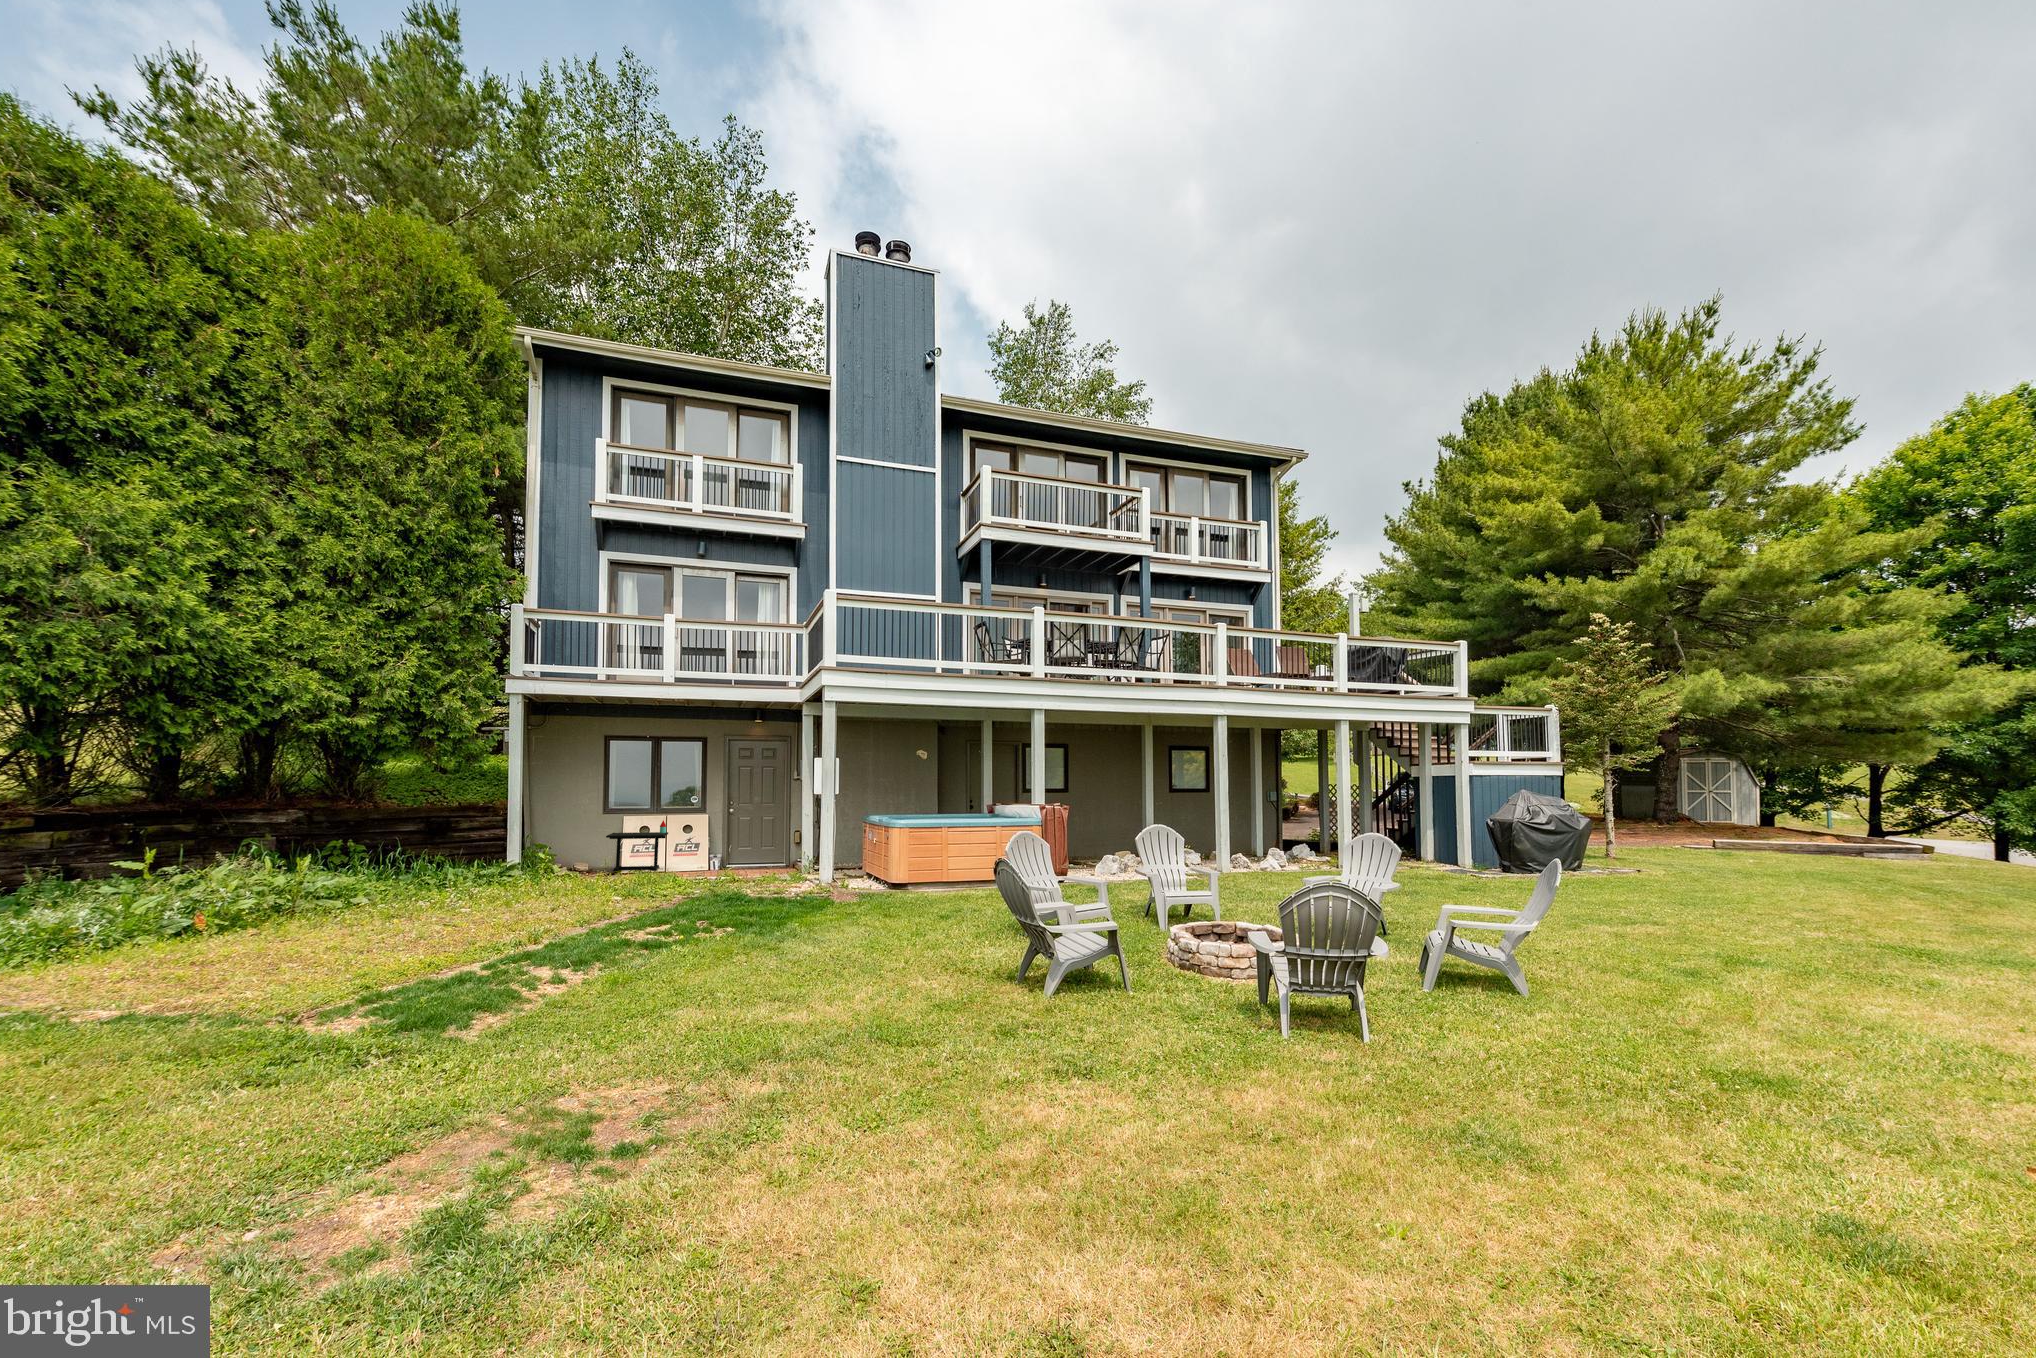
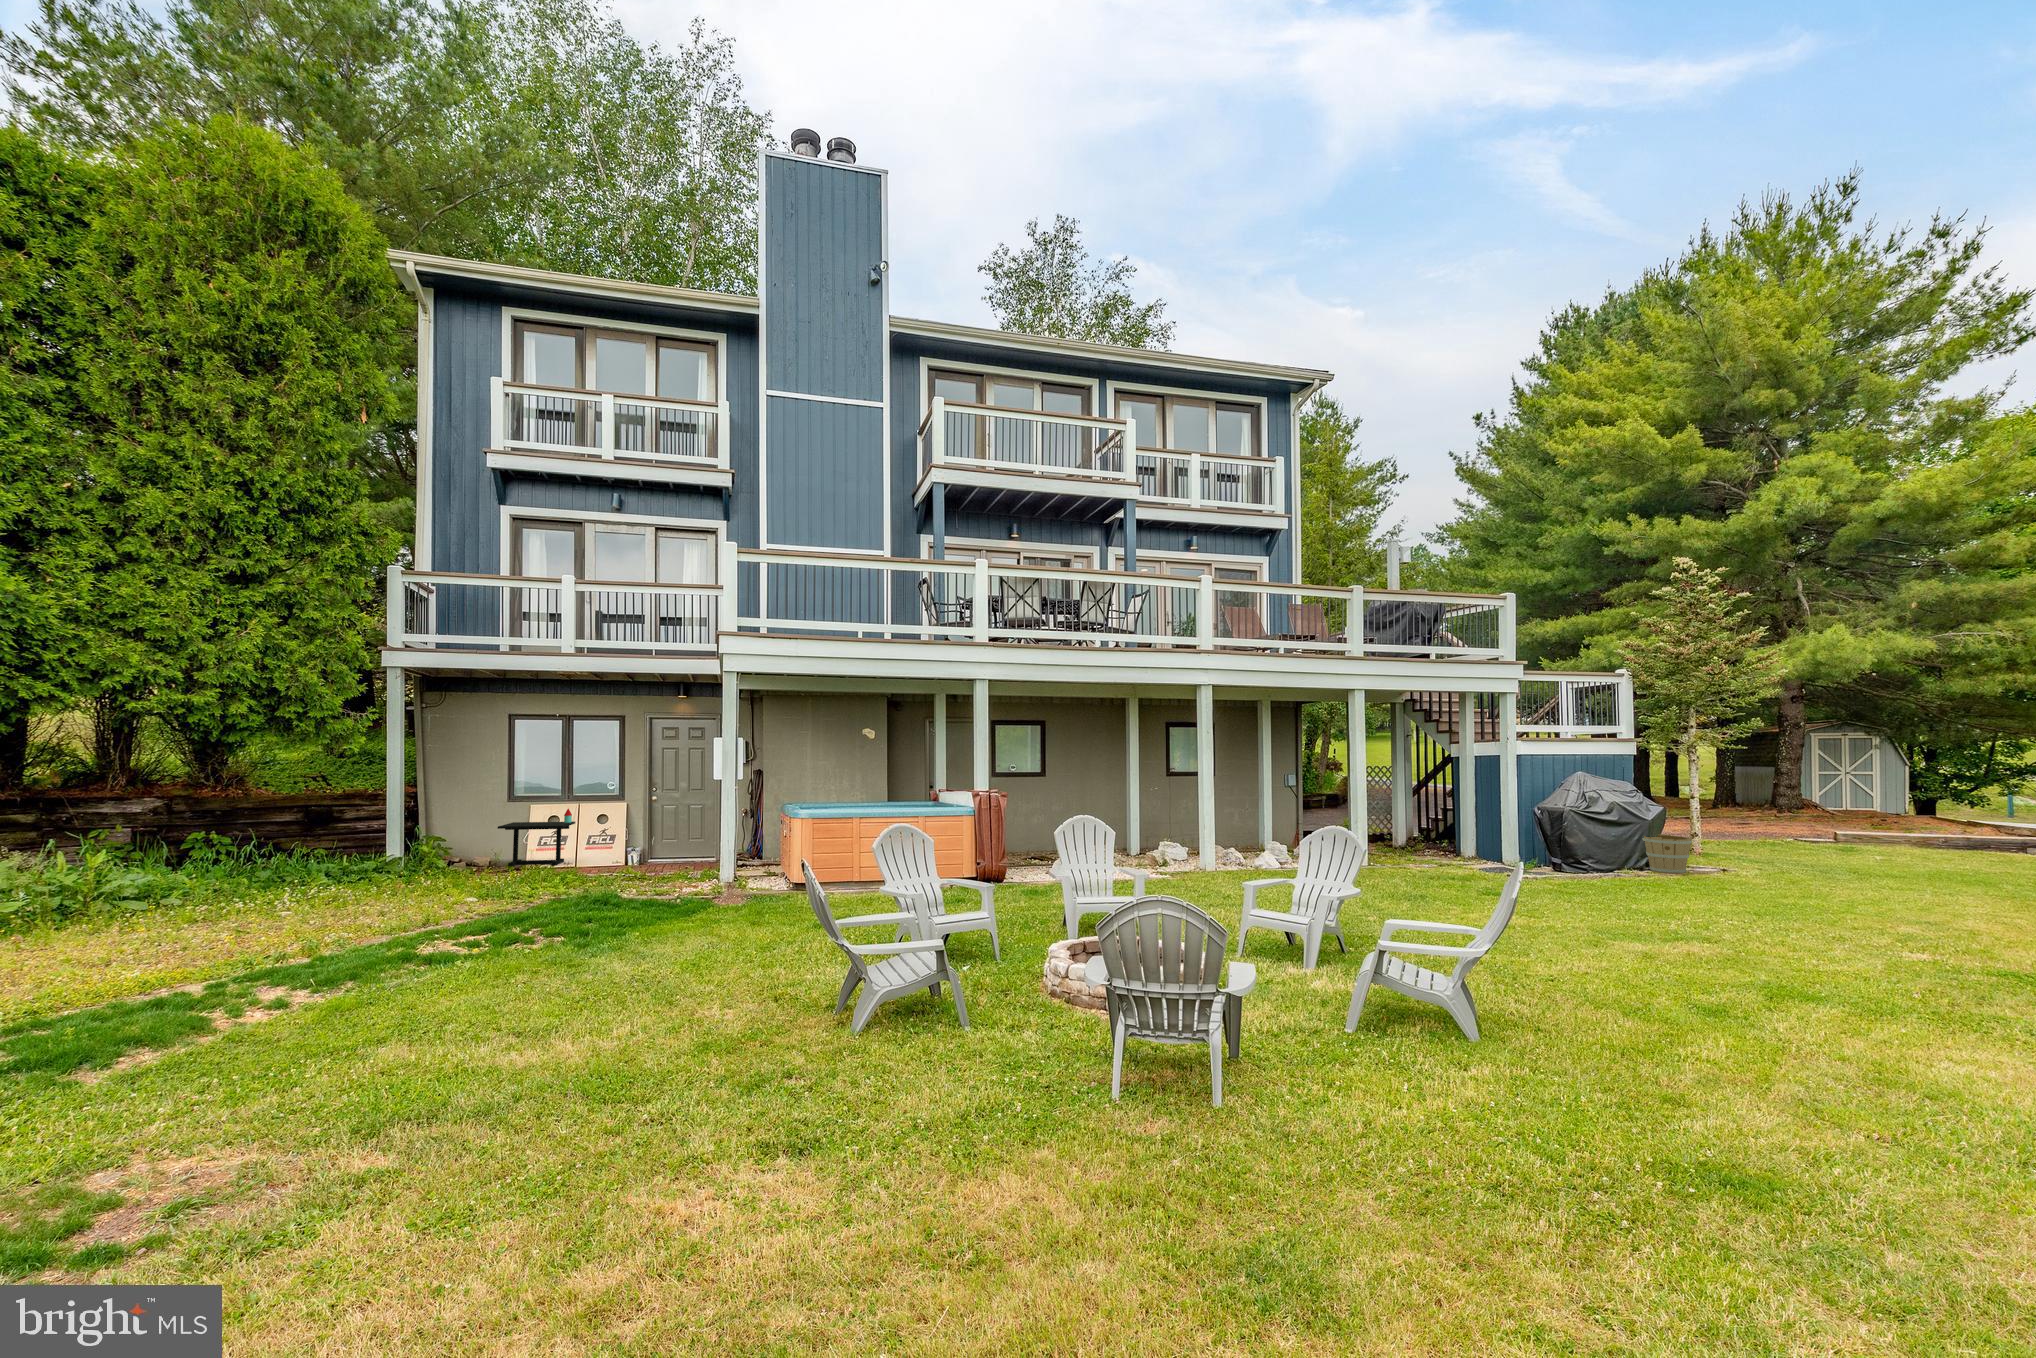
wooden bucket: none [1573,842,1613,874] -> present [1643,834,1692,873]

